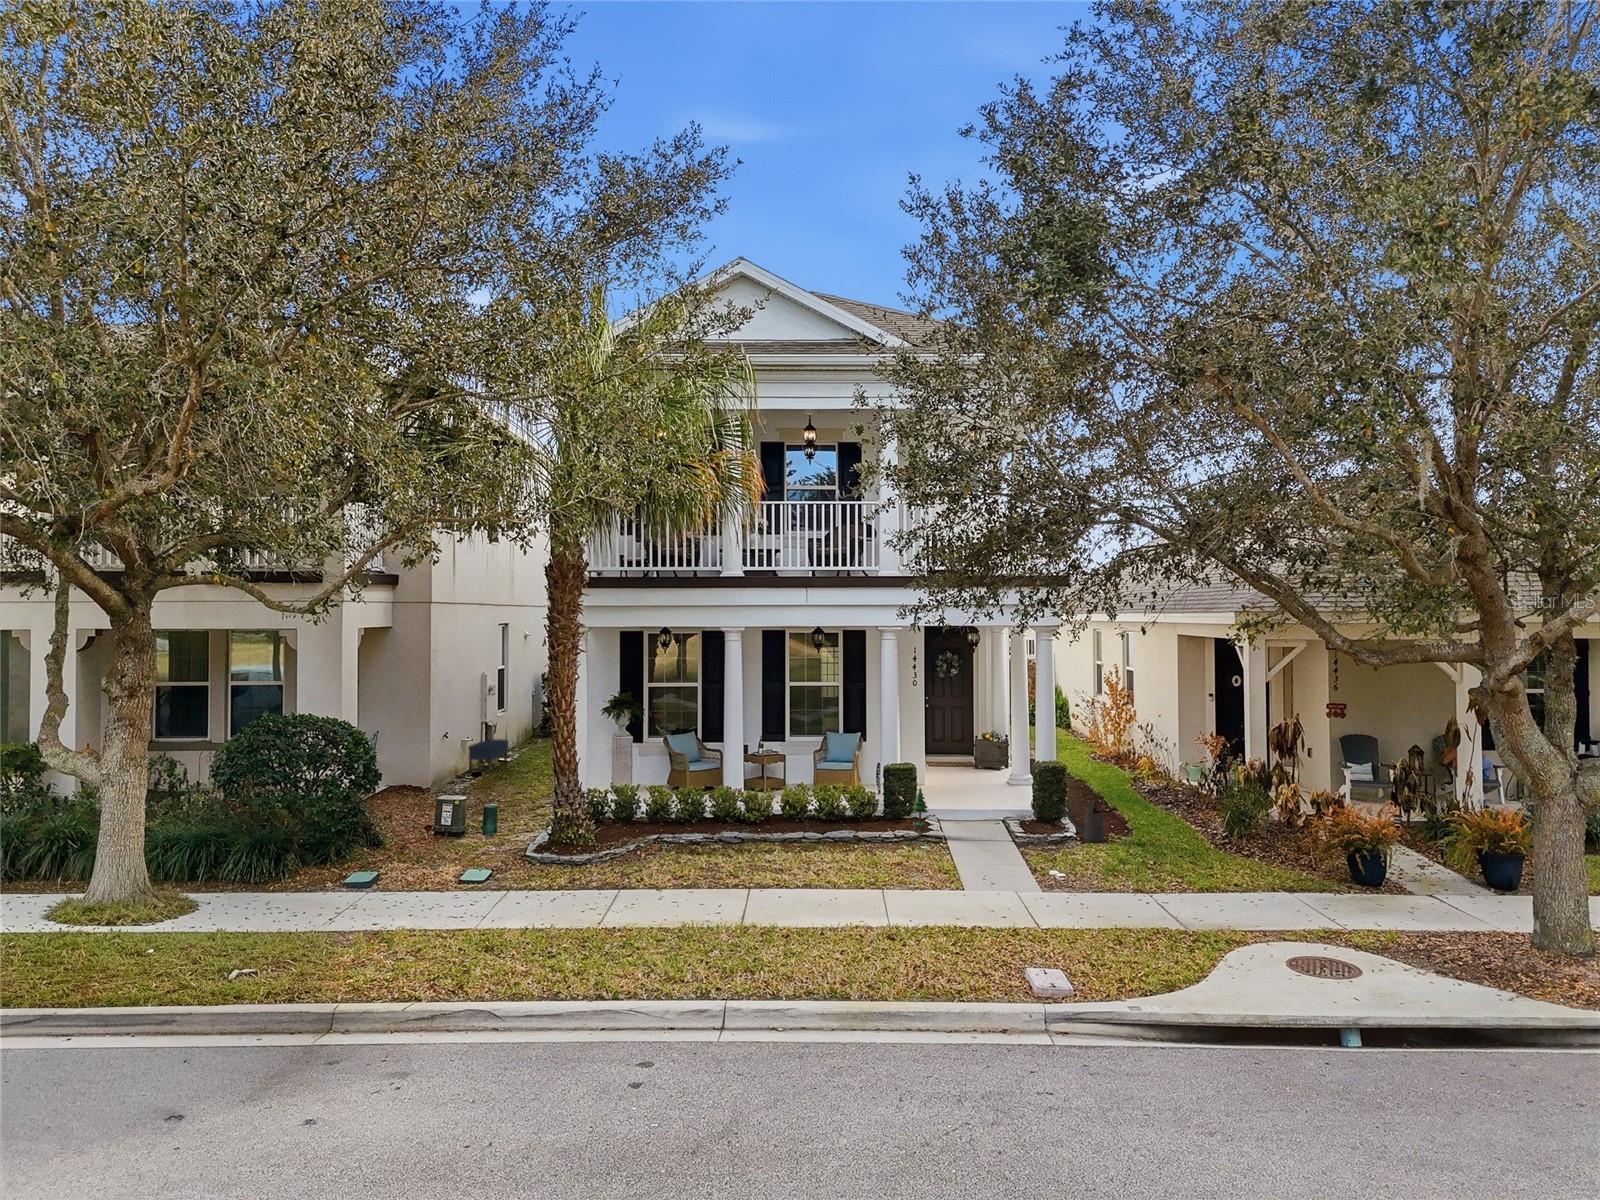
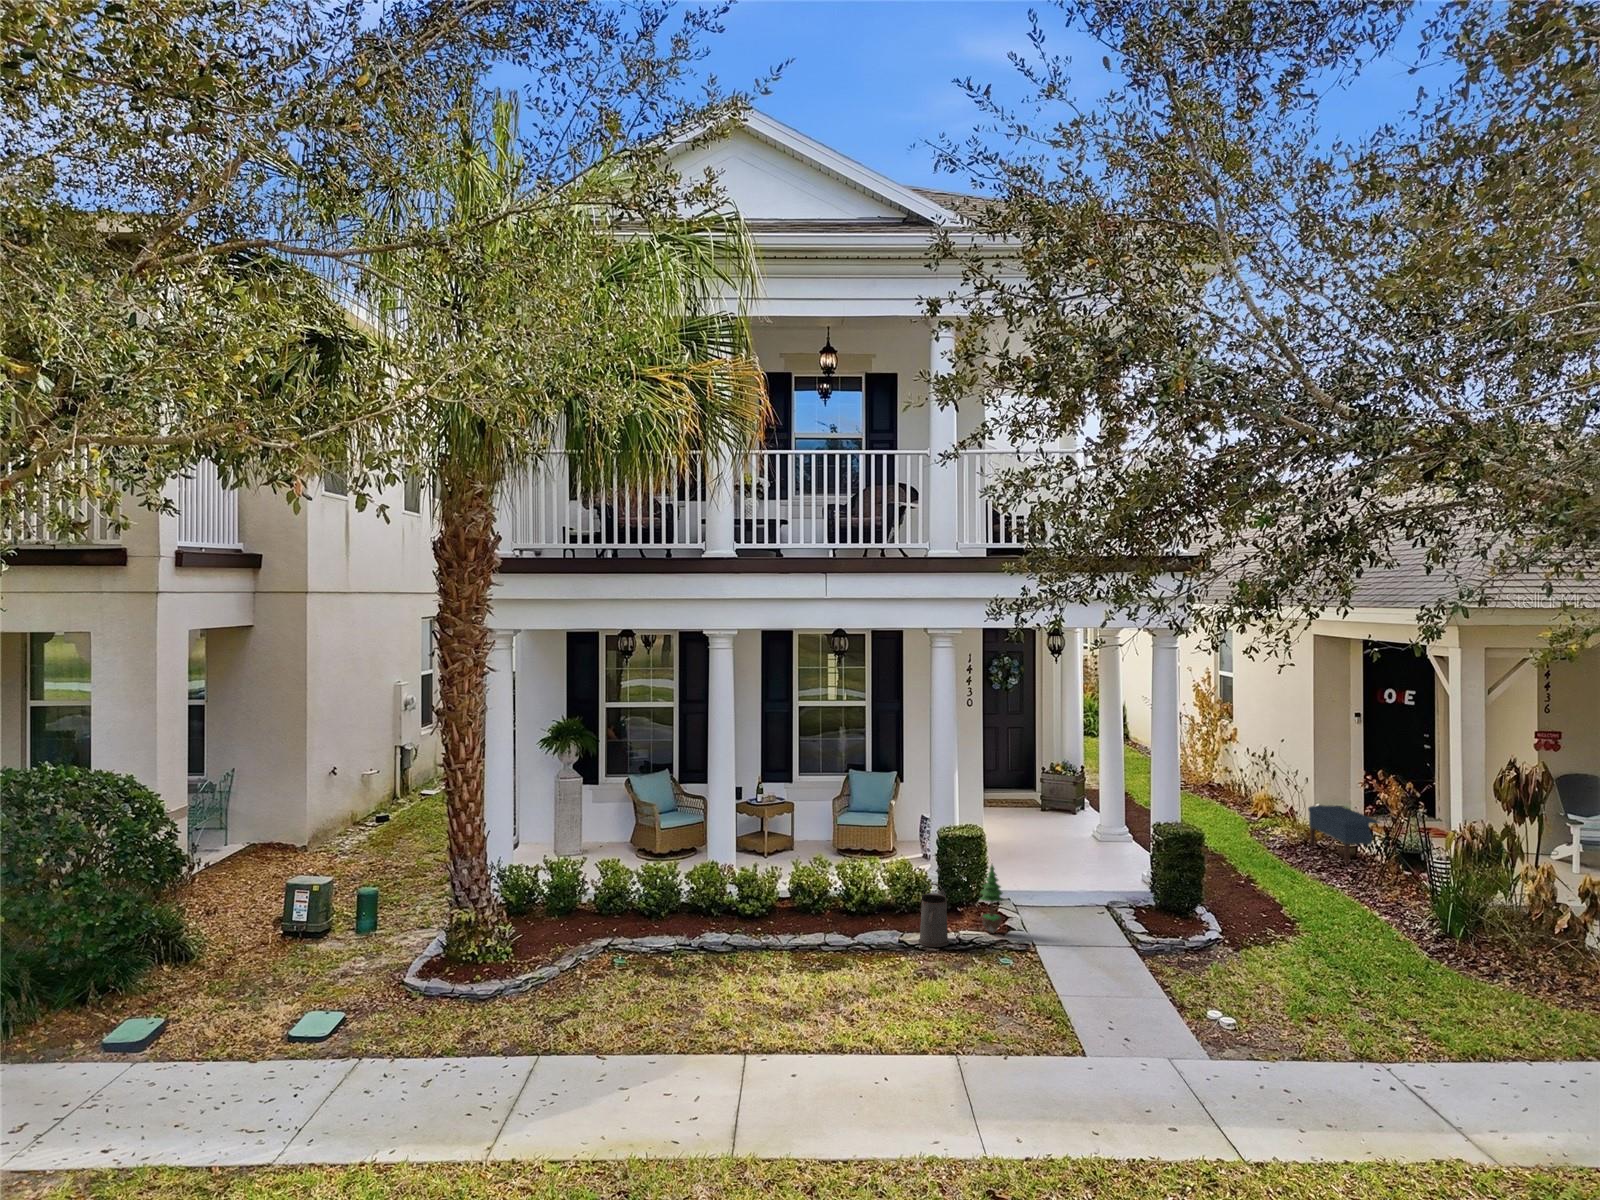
bench: present [468,739,508,773] -> present [1308,805,1380,865]
watering can: present [1061,800,1111,843] -> present [919,884,949,947]

